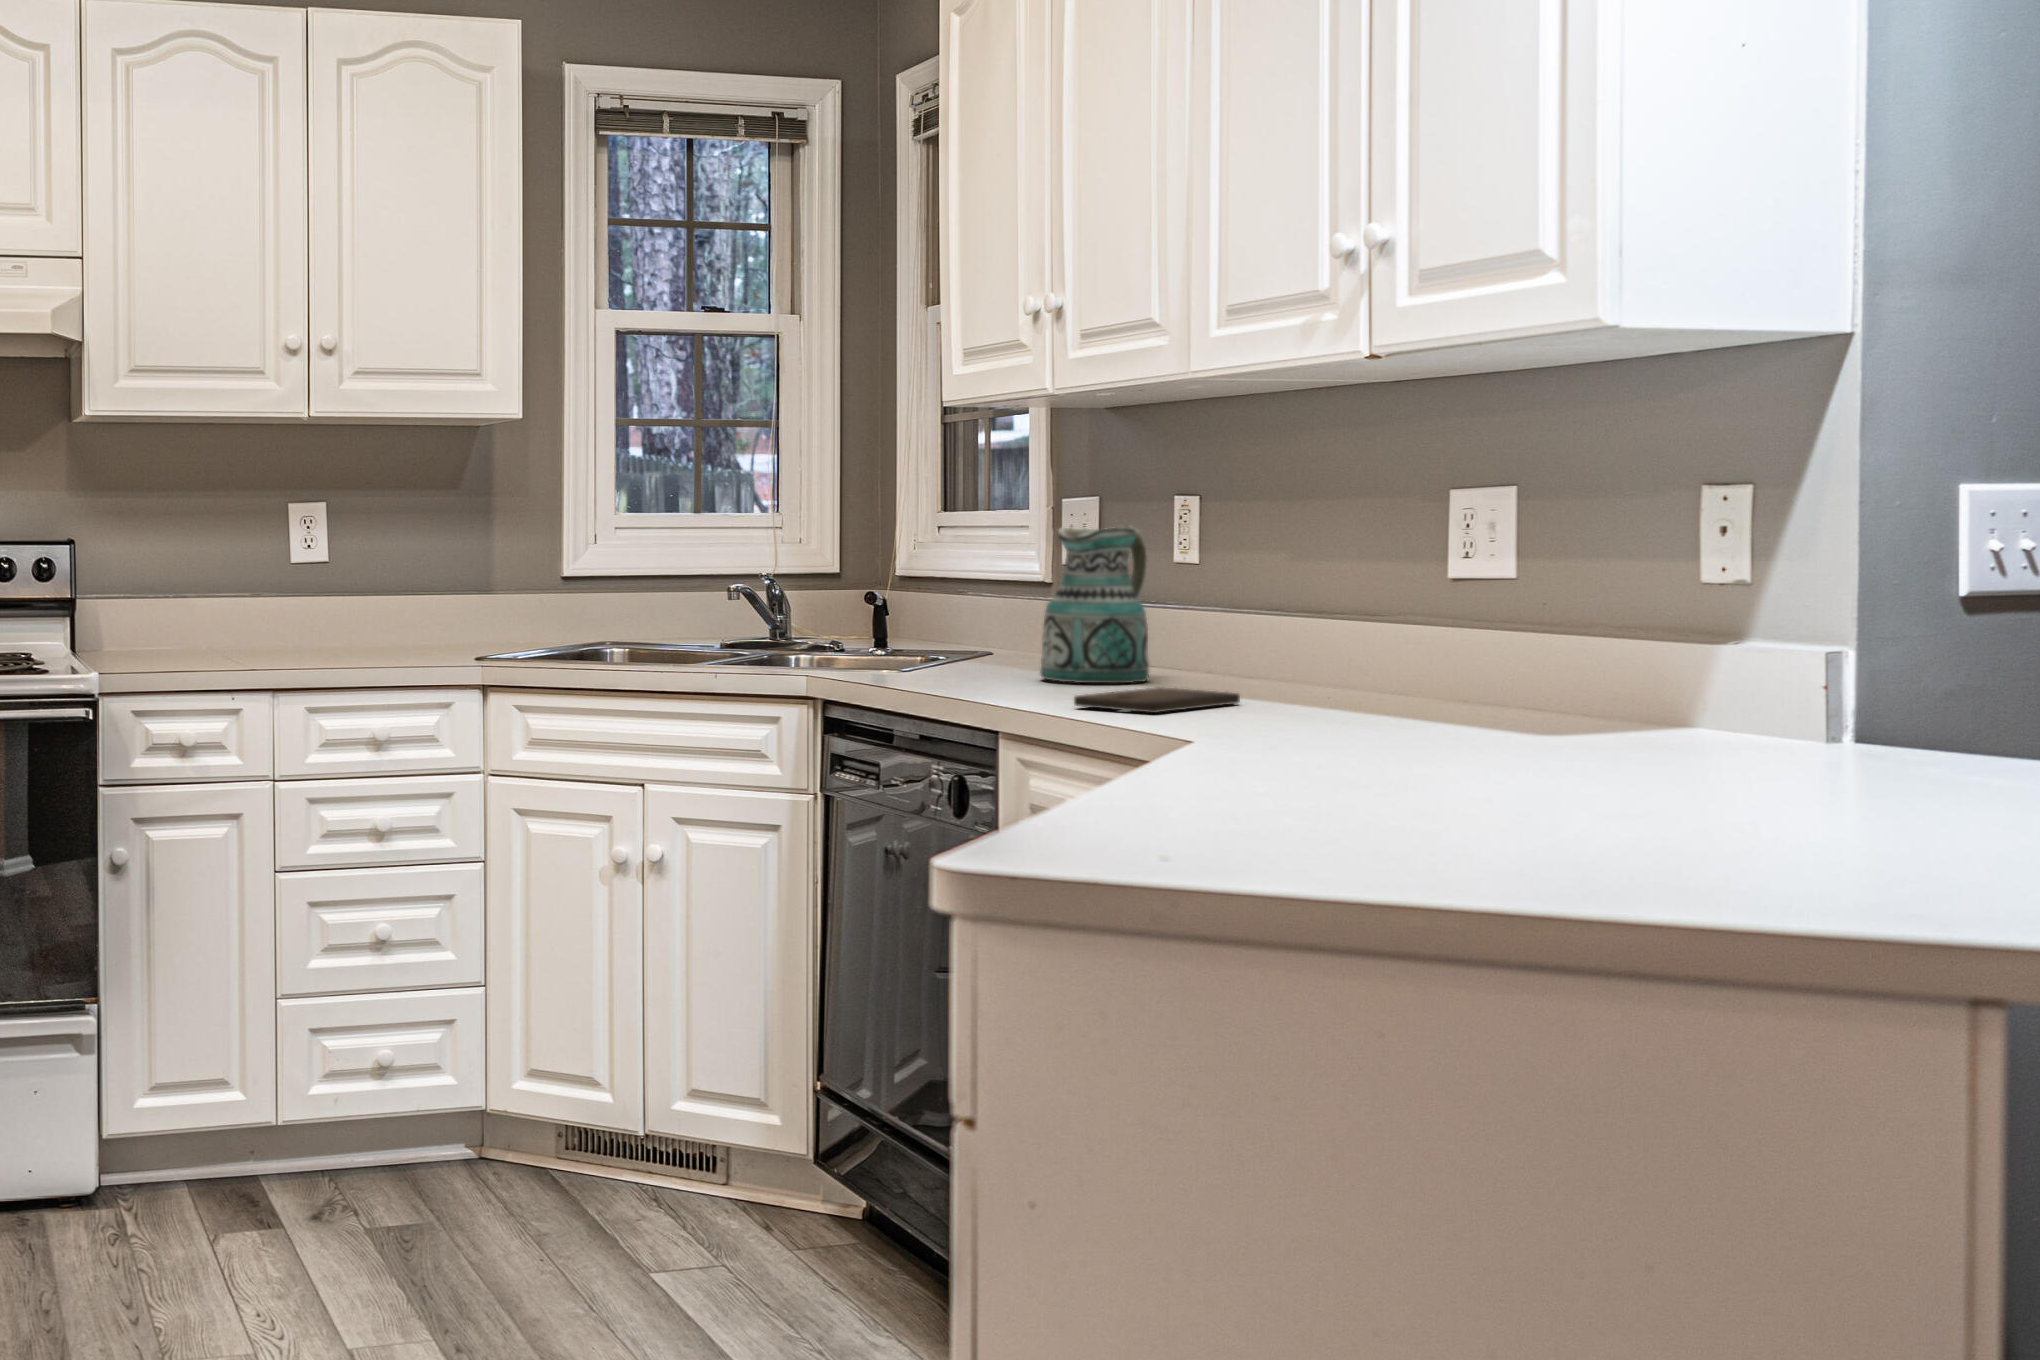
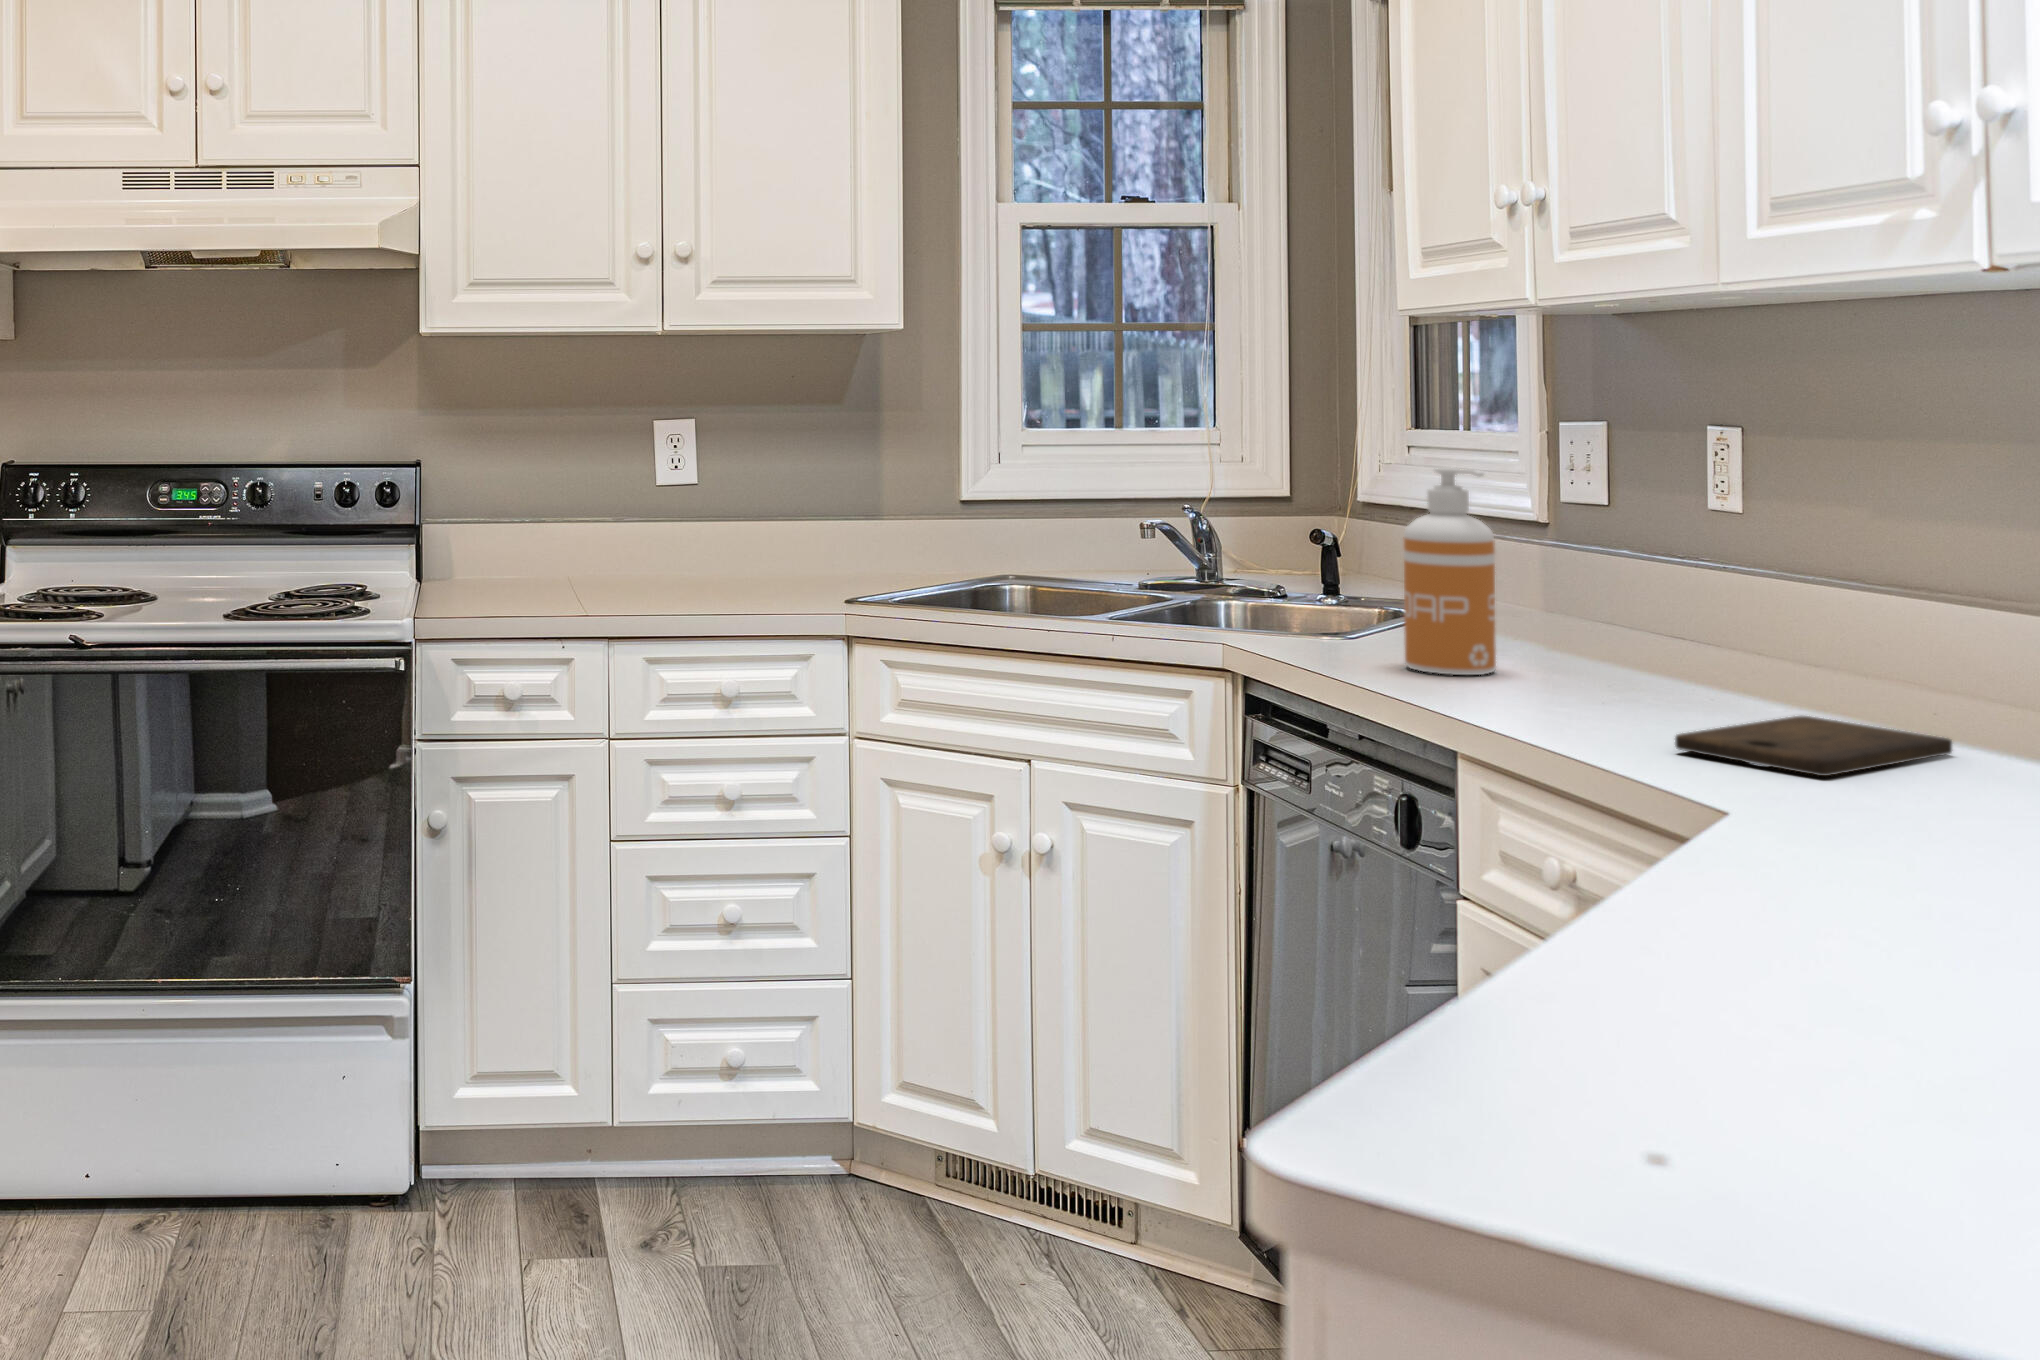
ceramic pitcher: present [1041,525,1149,683] -> none [1585,465,1753,686]
soap dispenser: none [916,527,980,683] -> present [1404,467,1496,675]

